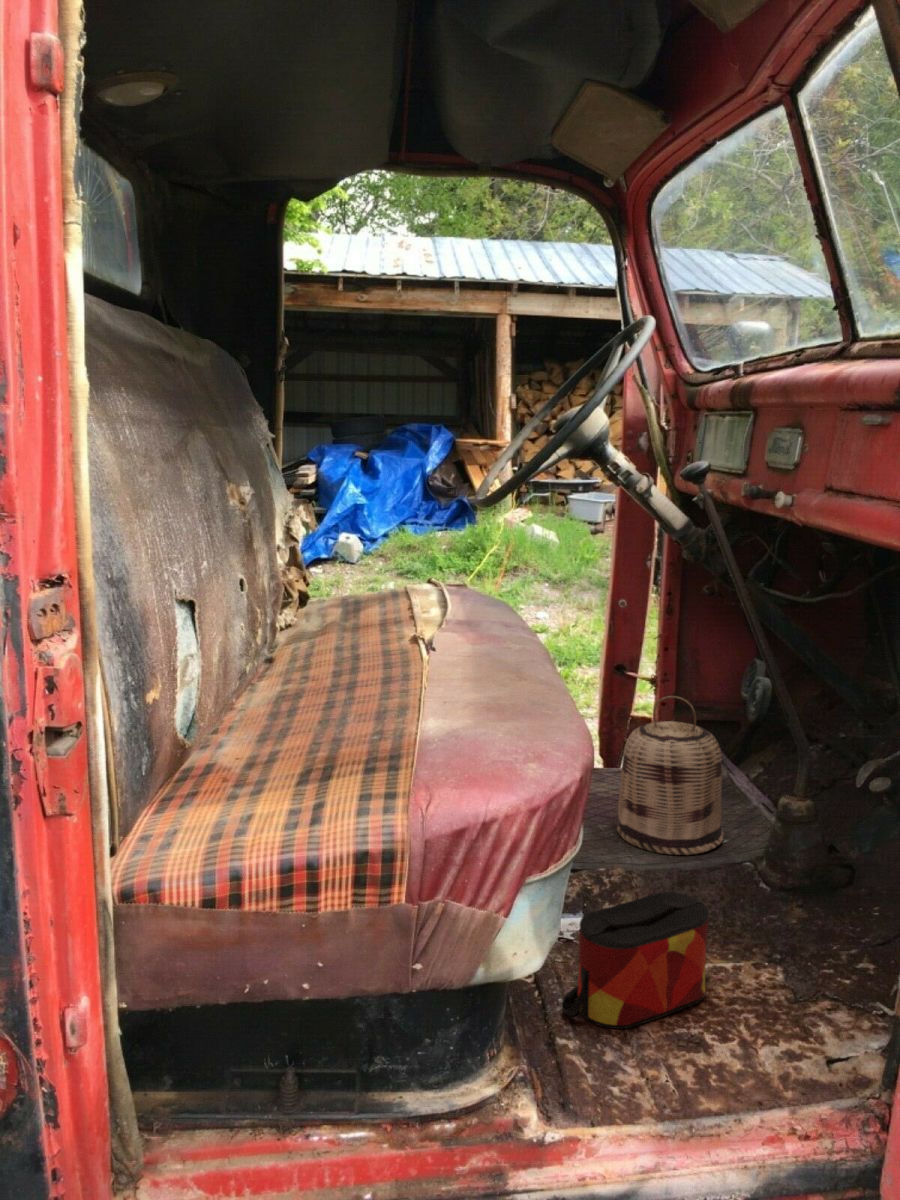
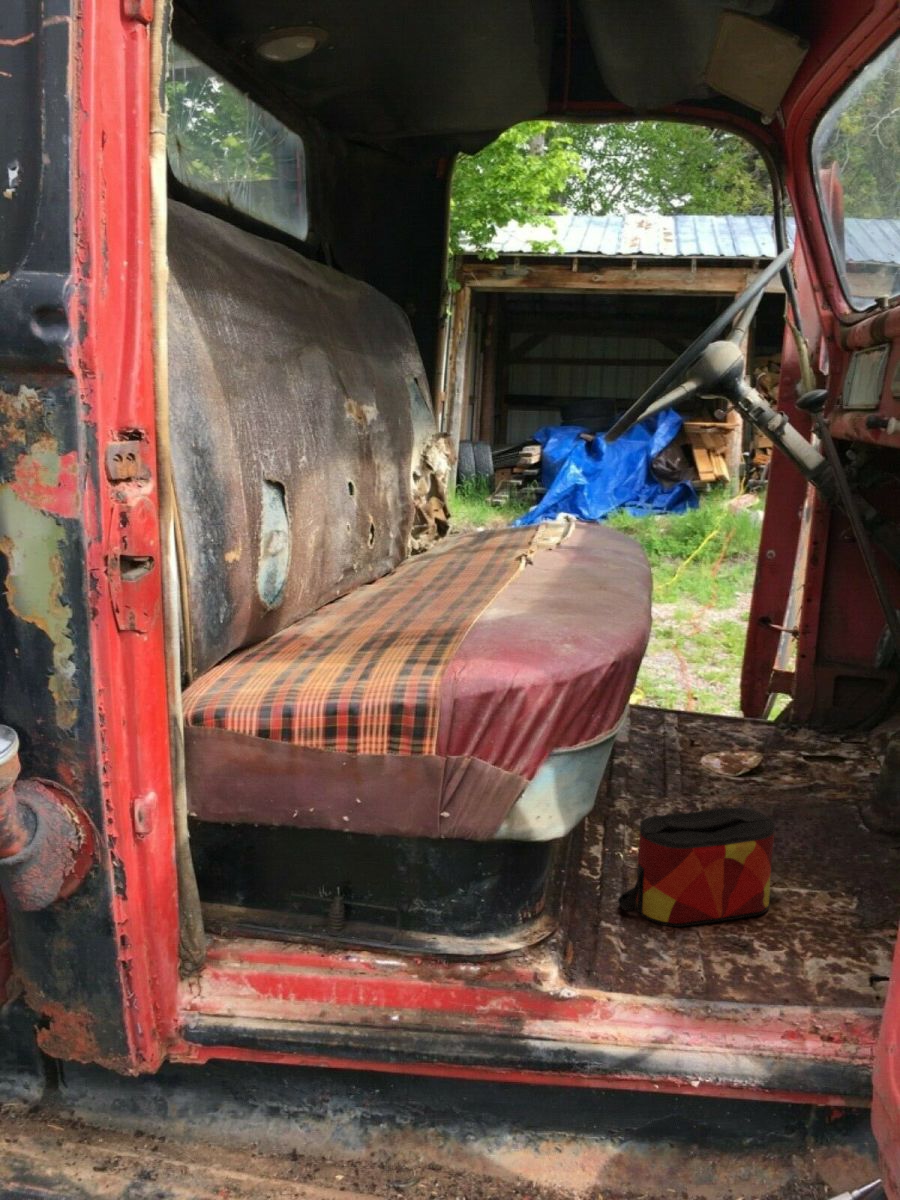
basket: present [617,696,723,855] -> none [728,634,841,795]

